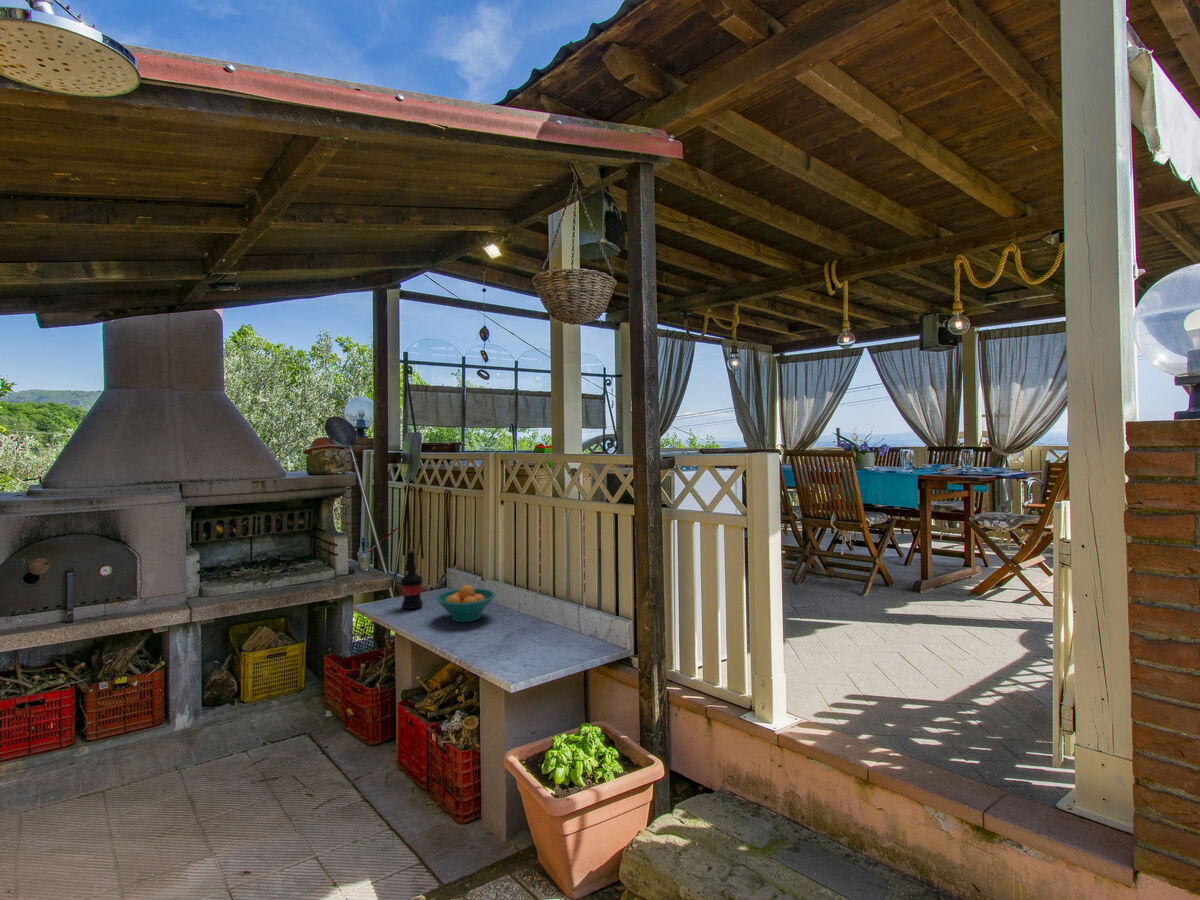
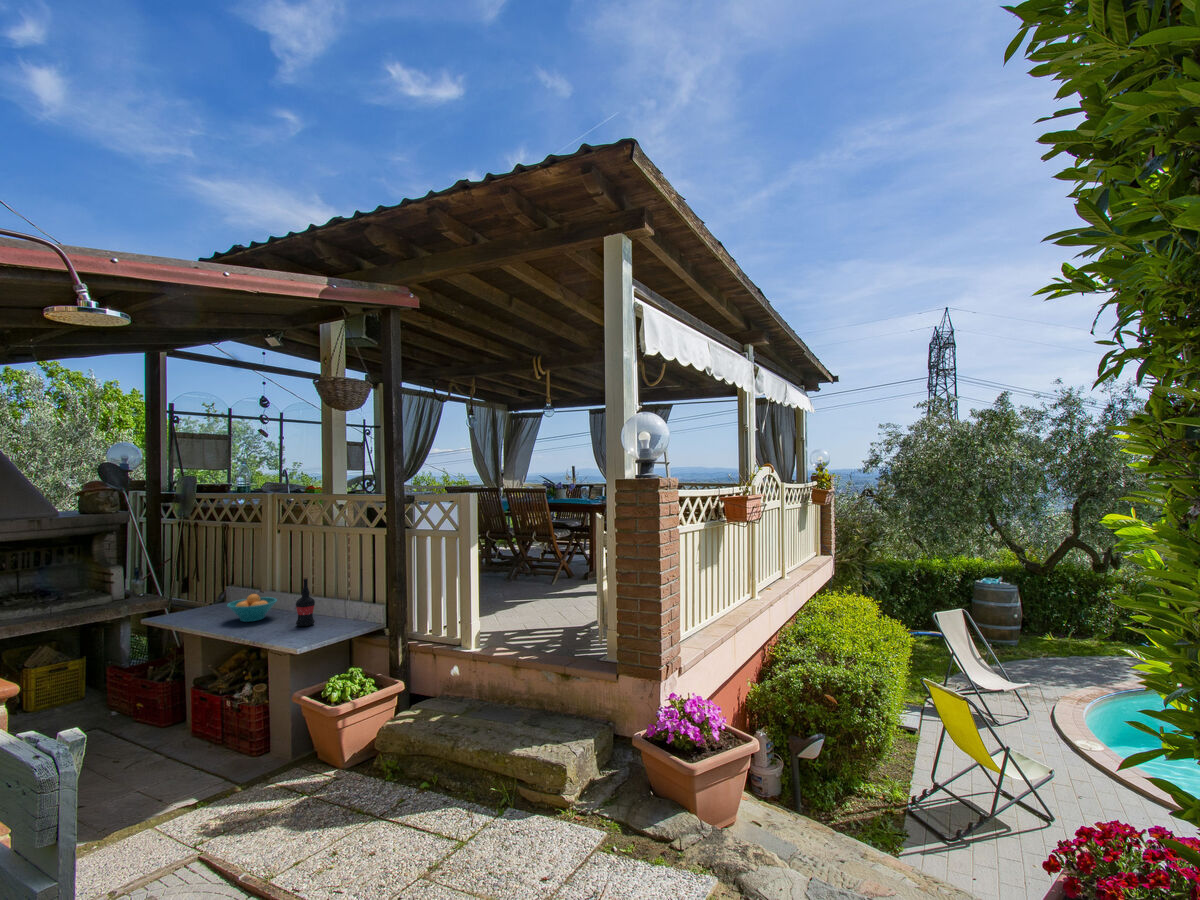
wine bottle: present [401,549,423,609] -> present [296,577,315,626]

